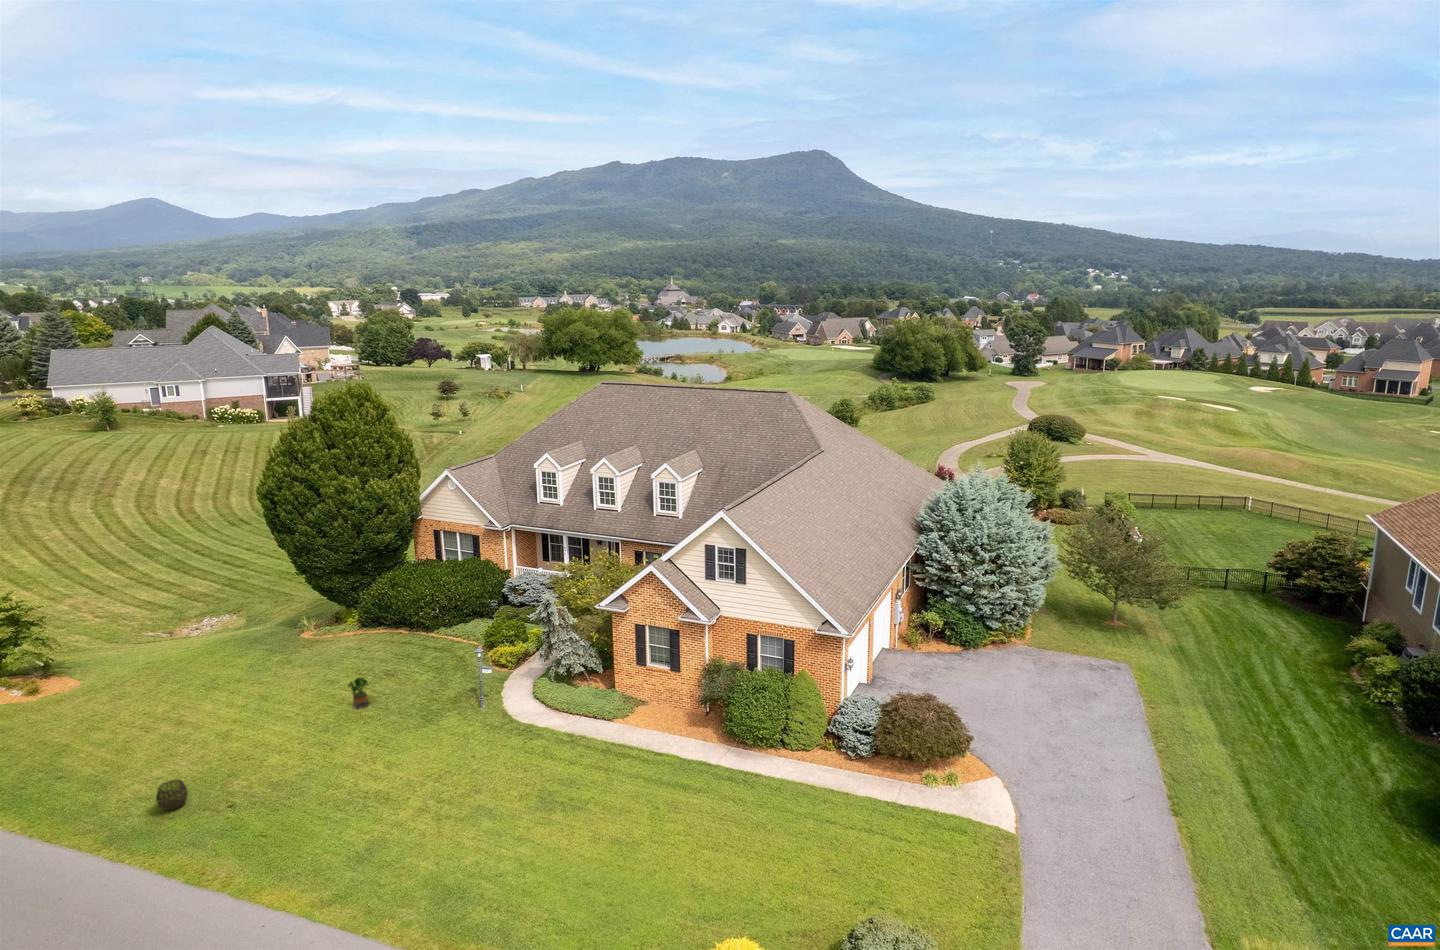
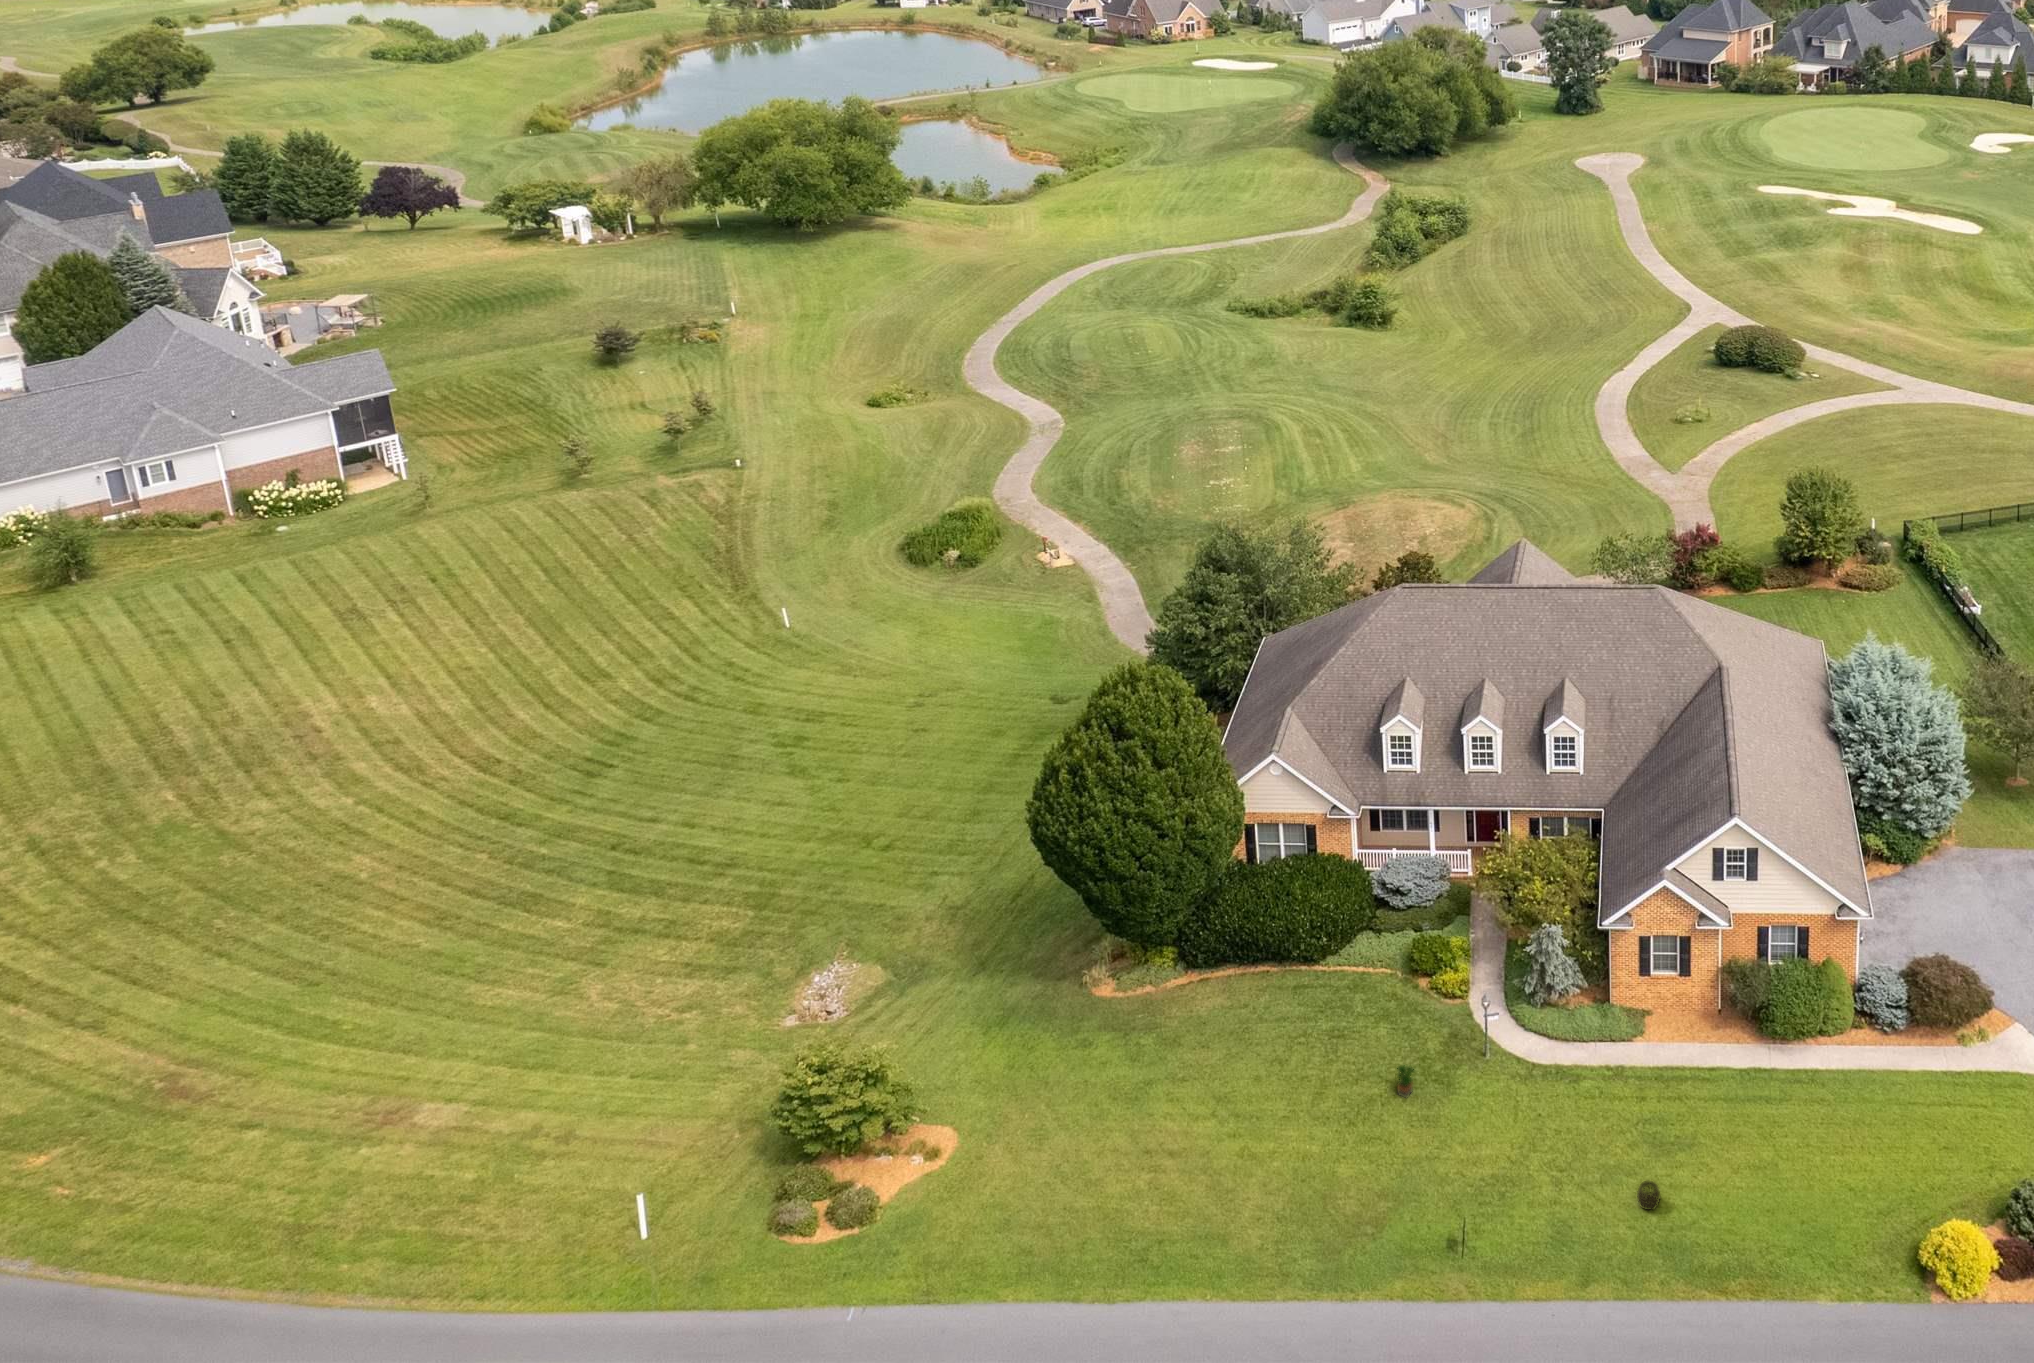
woven basket: present [156,779,188,811] -> present [1637,1181,1660,1210]

